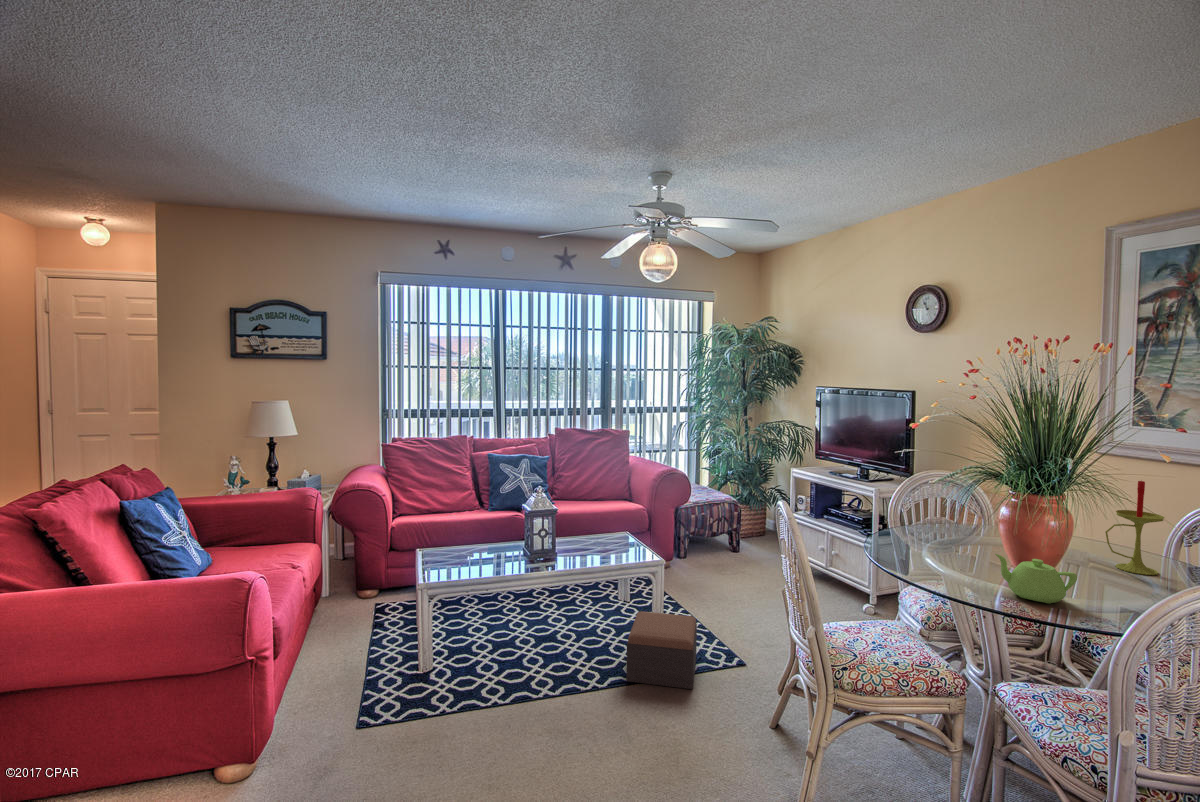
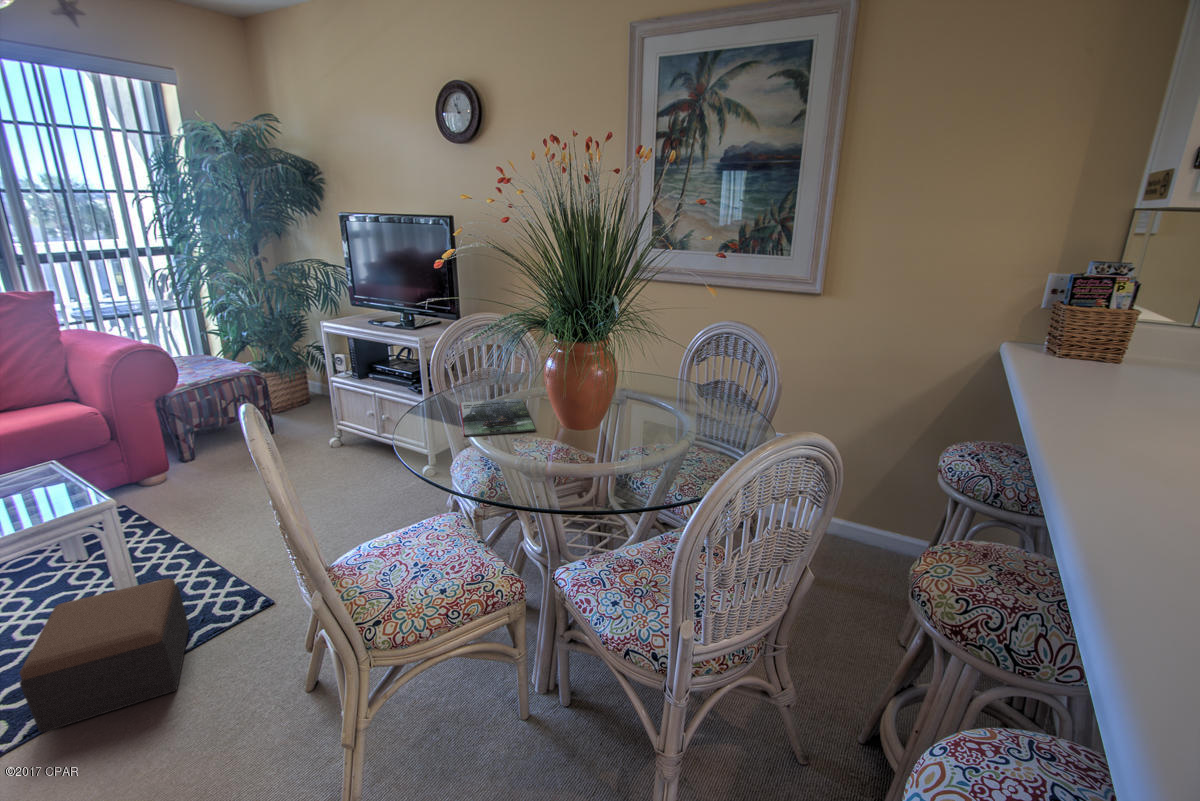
candle: present [1105,481,1164,575] -> none [638,306,682,403]
magazine: none [915,536,985,565] -> present [460,398,535,437]
teapot: present [995,554,1077,604] -> none [545,423,627,475]

